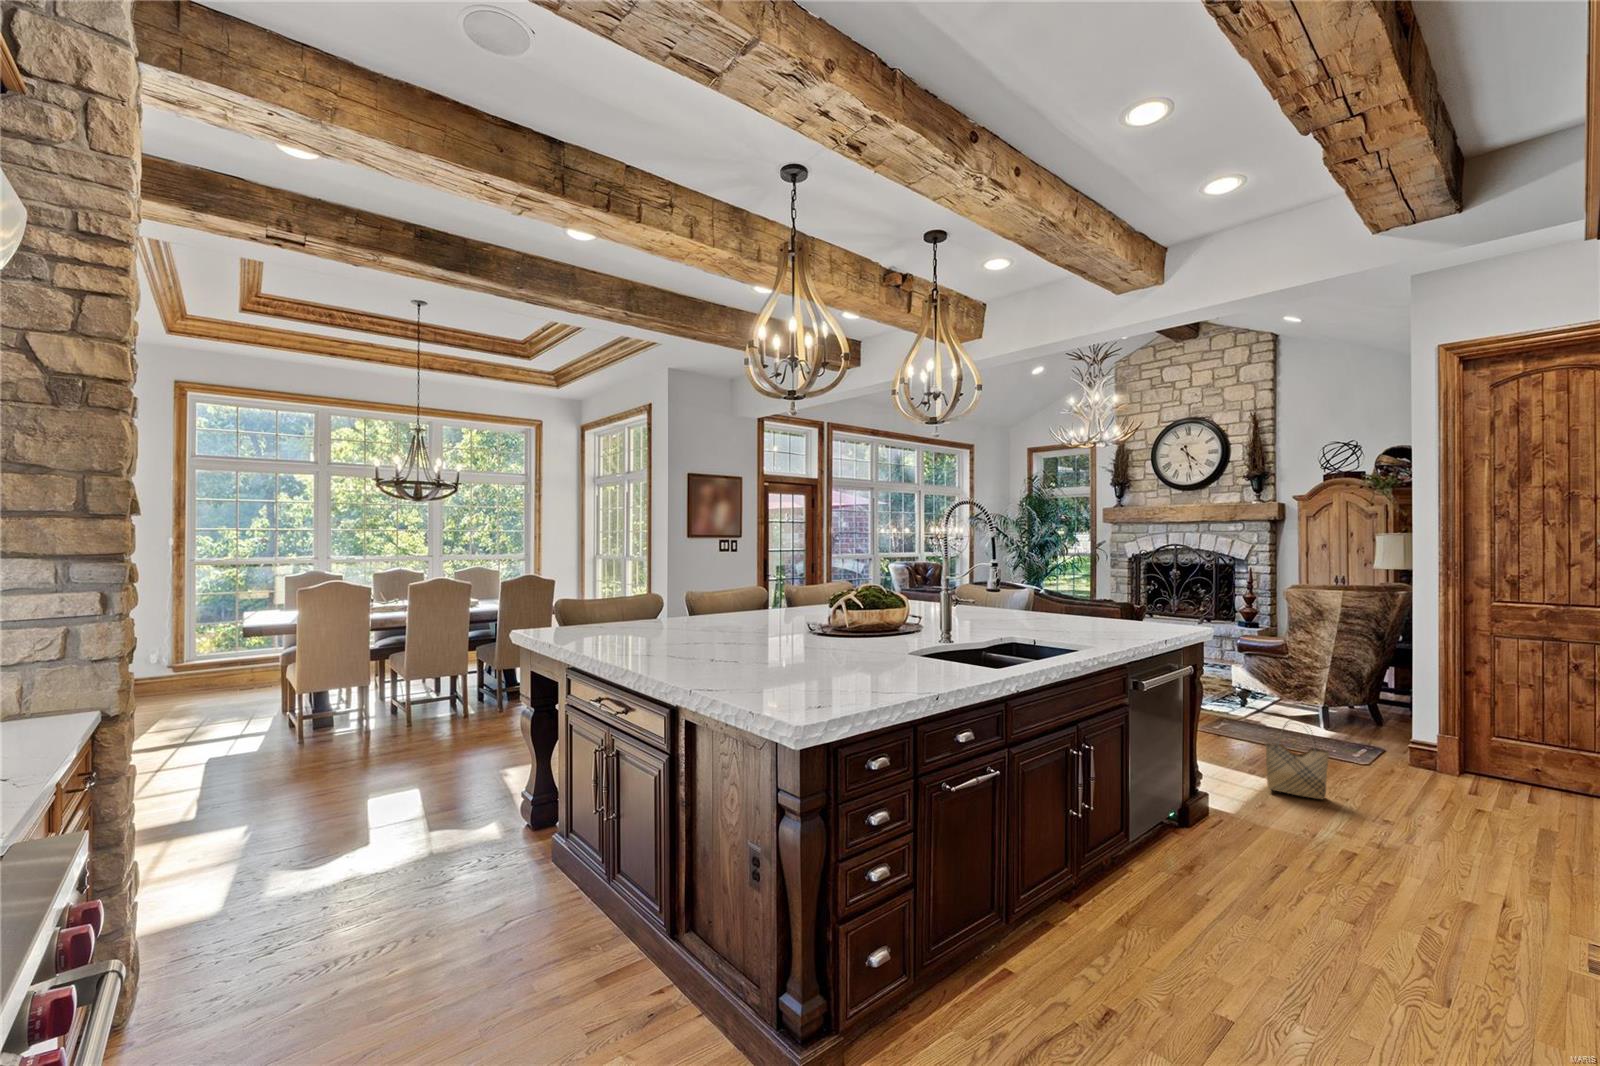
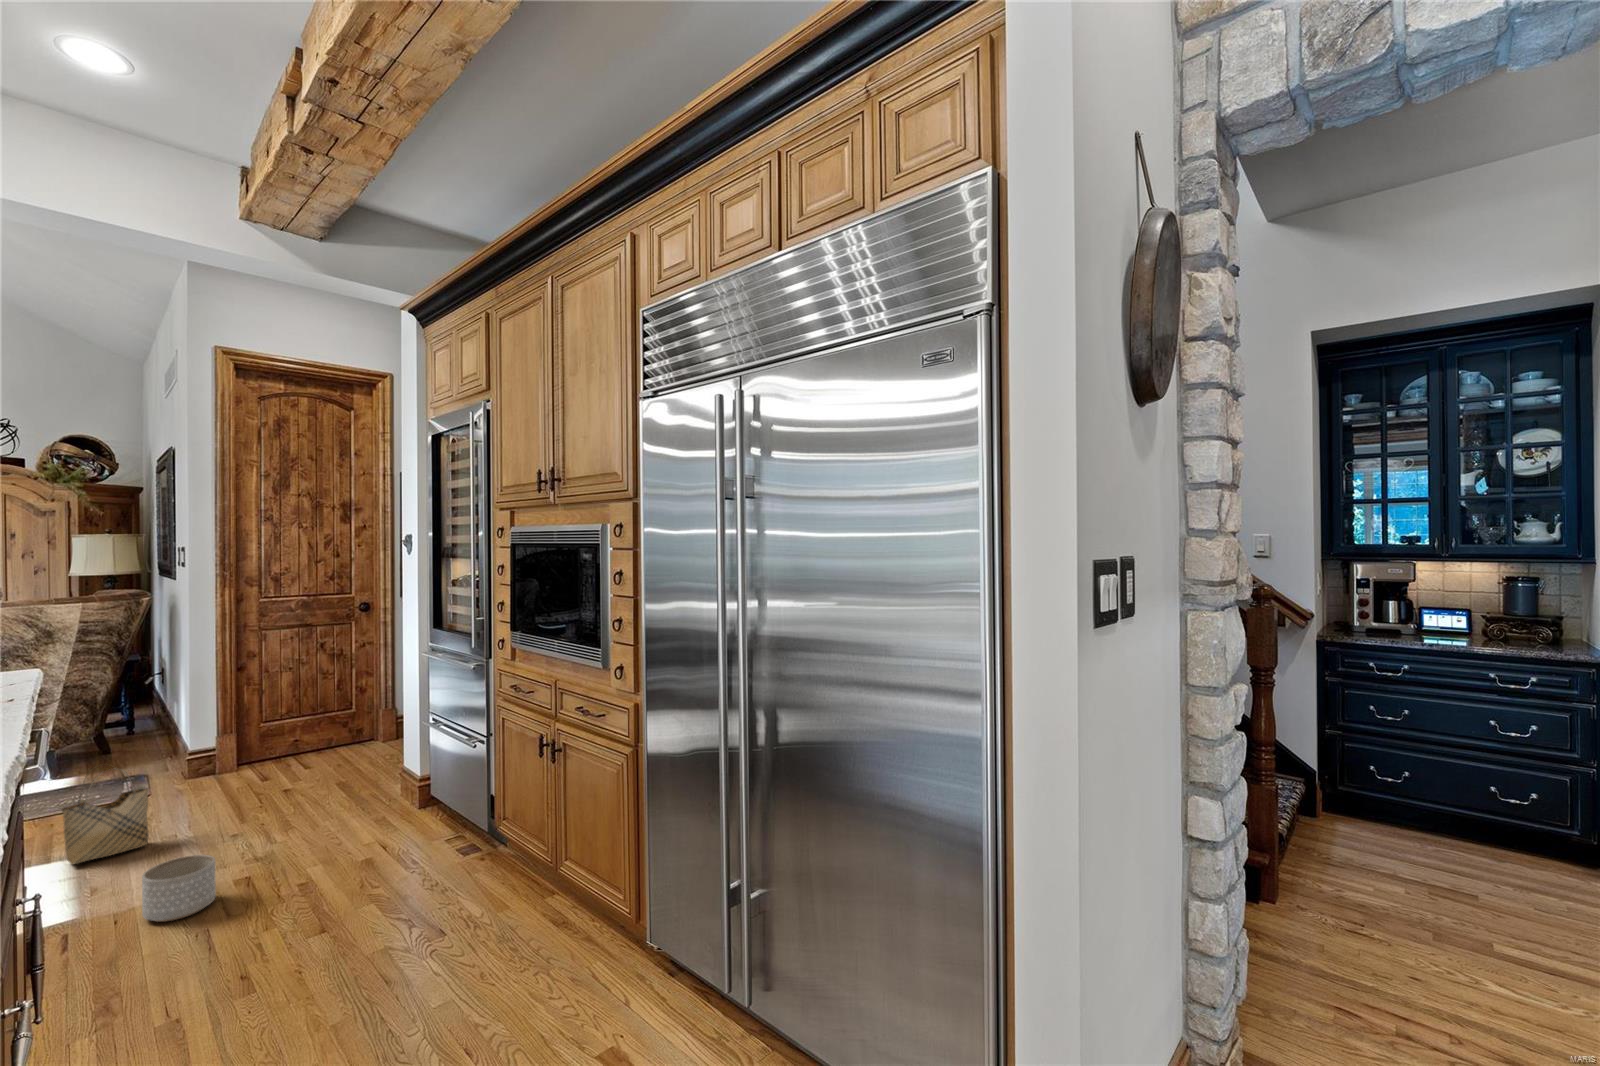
planter: none [1269,807,1327,861] -> present [142,855,216,922]

